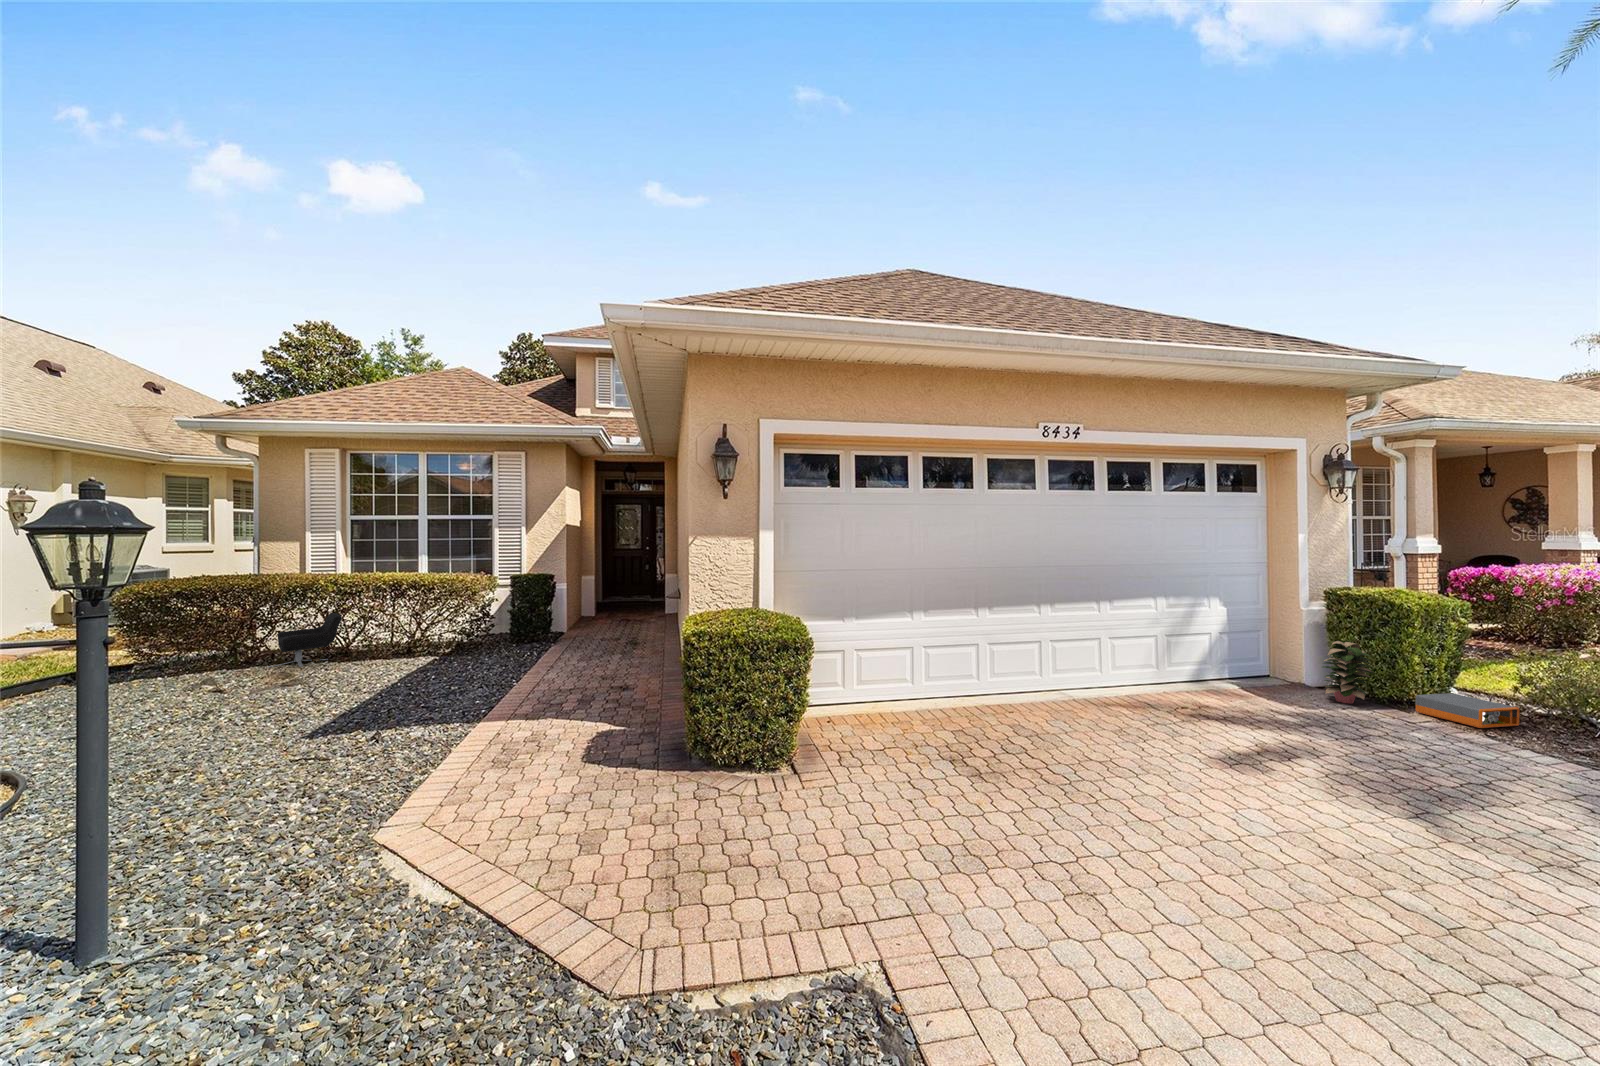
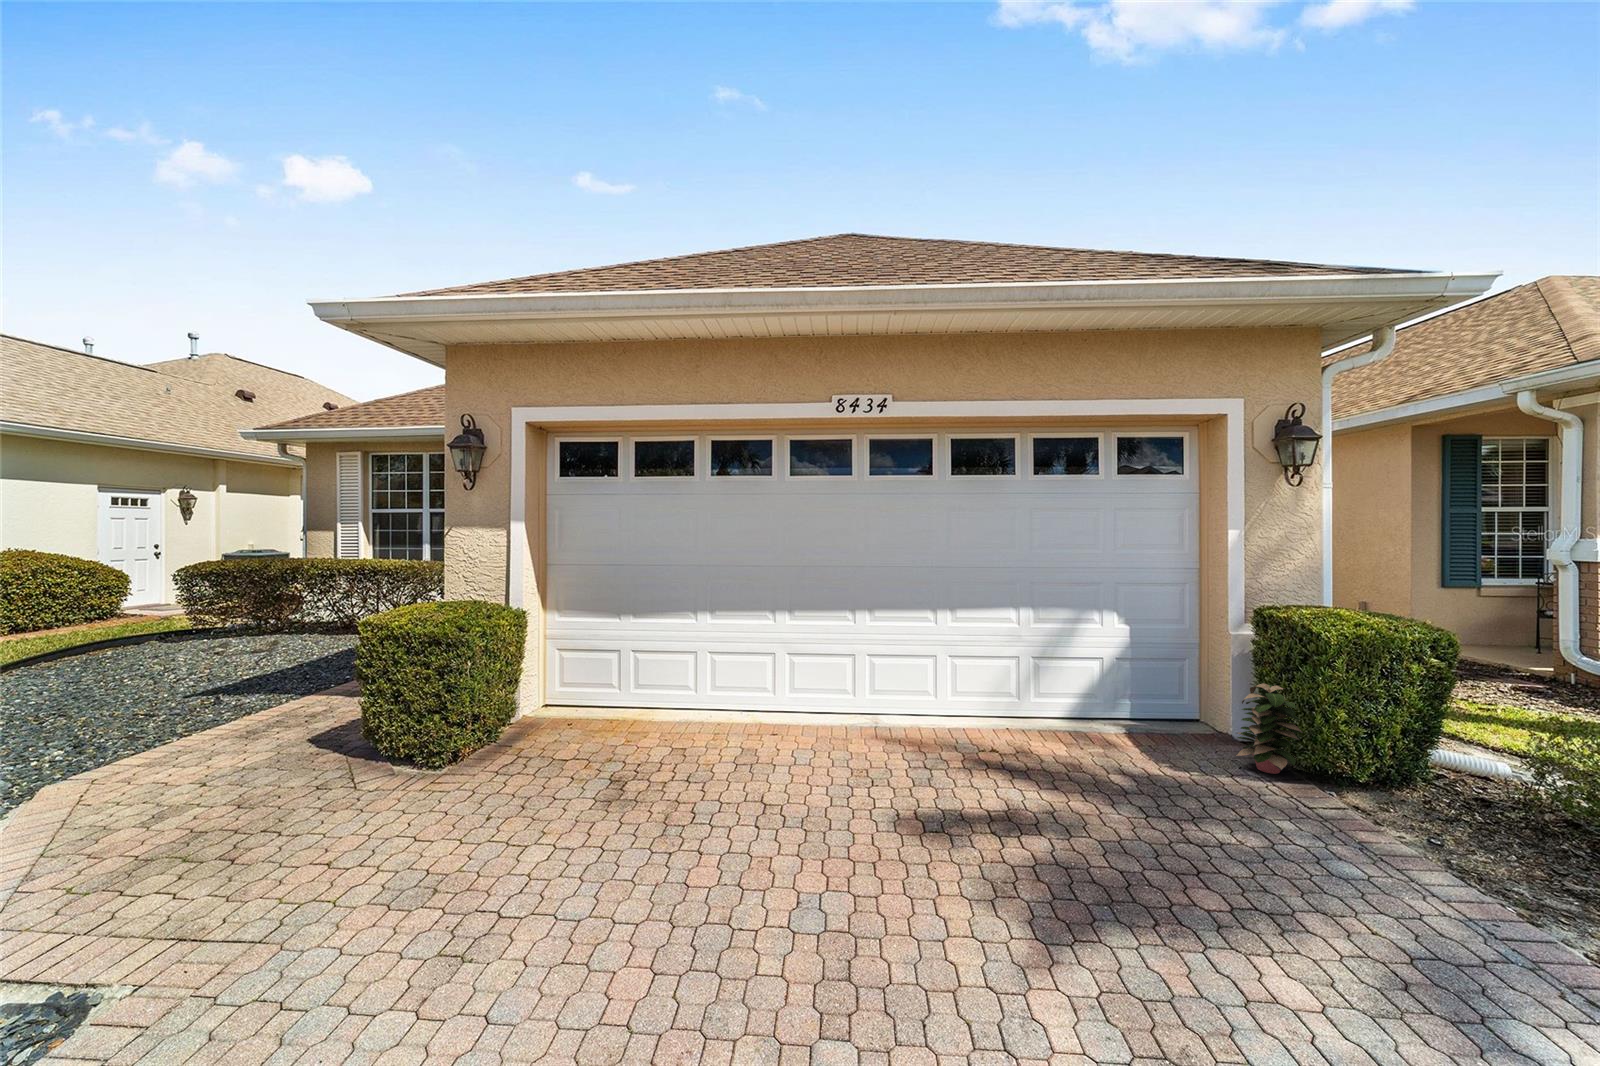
lounge chair: present [269,613,342,667] -> none [274,594,337,639]
storage box: present [1416,693,1520,728] -> none [1356,771,1507,837]

